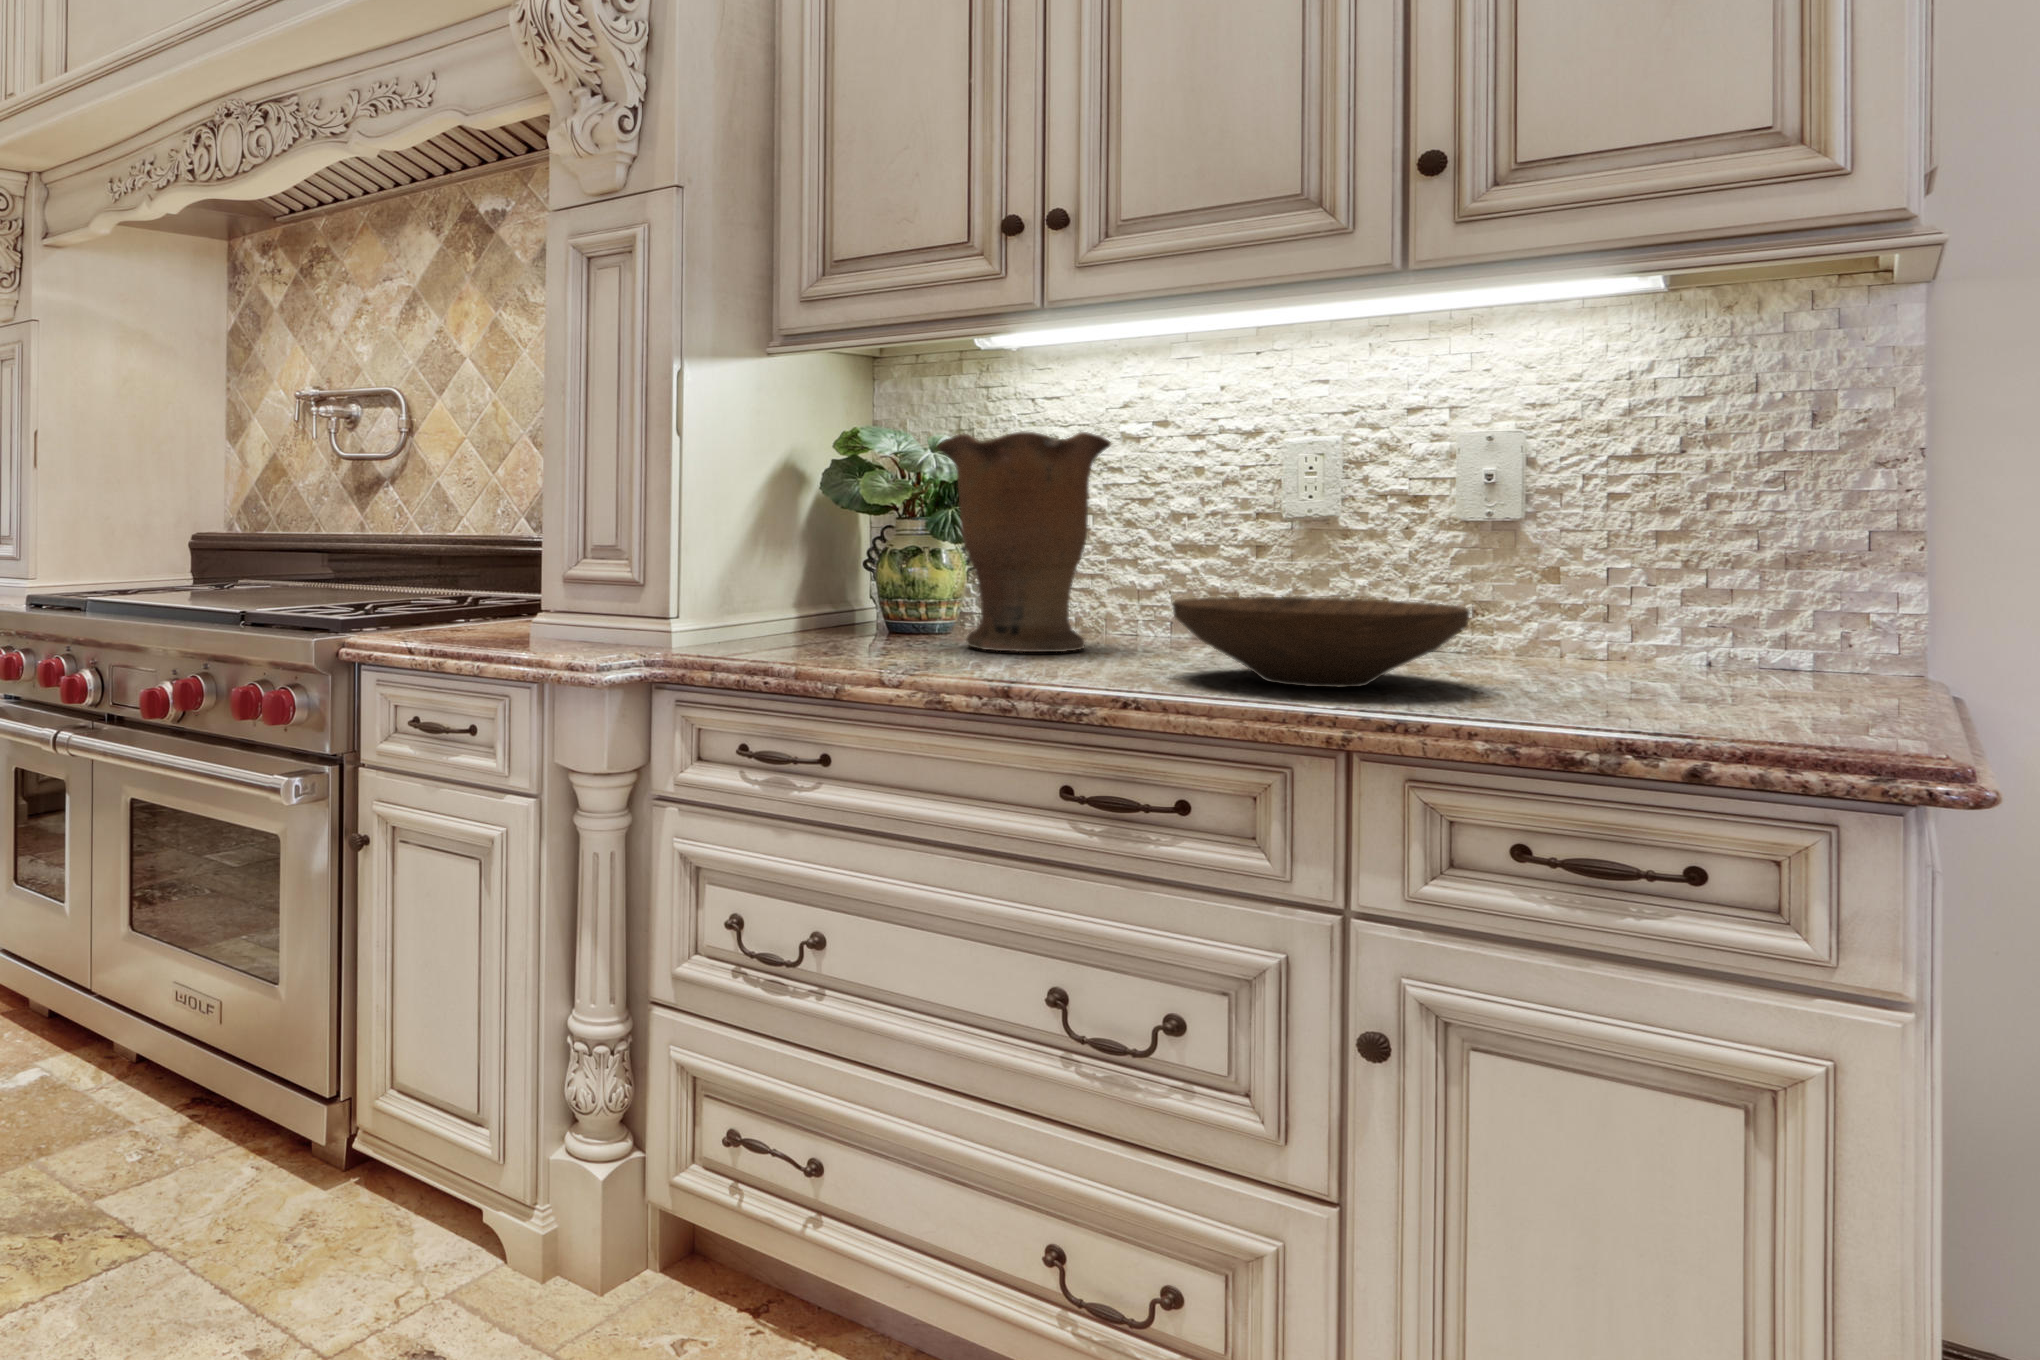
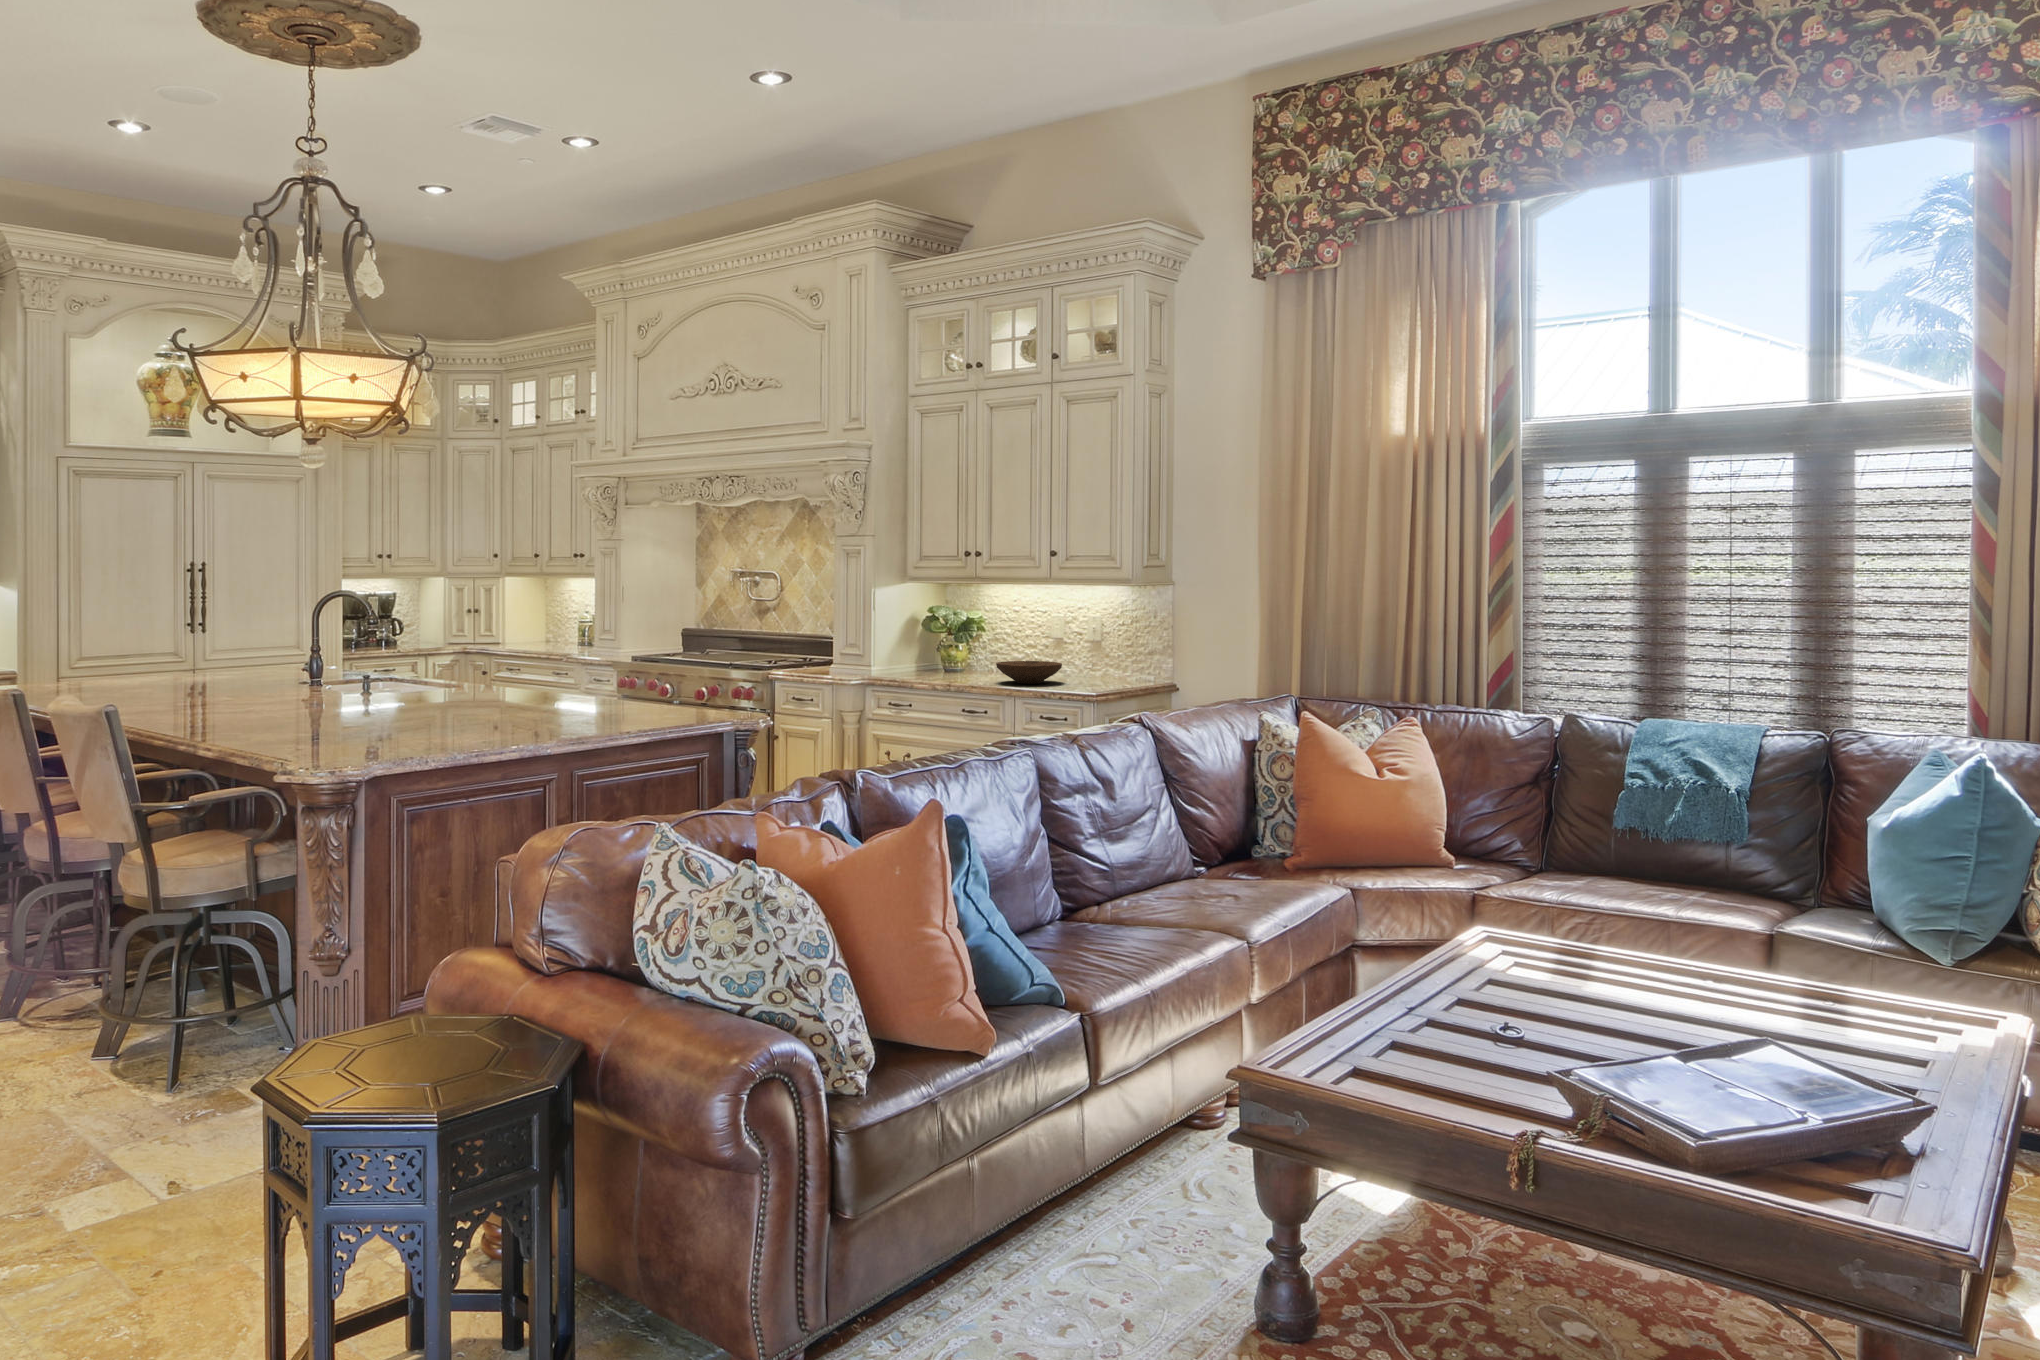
vase: present [937,431,1111,652] -> none [952,612,1000,676]

